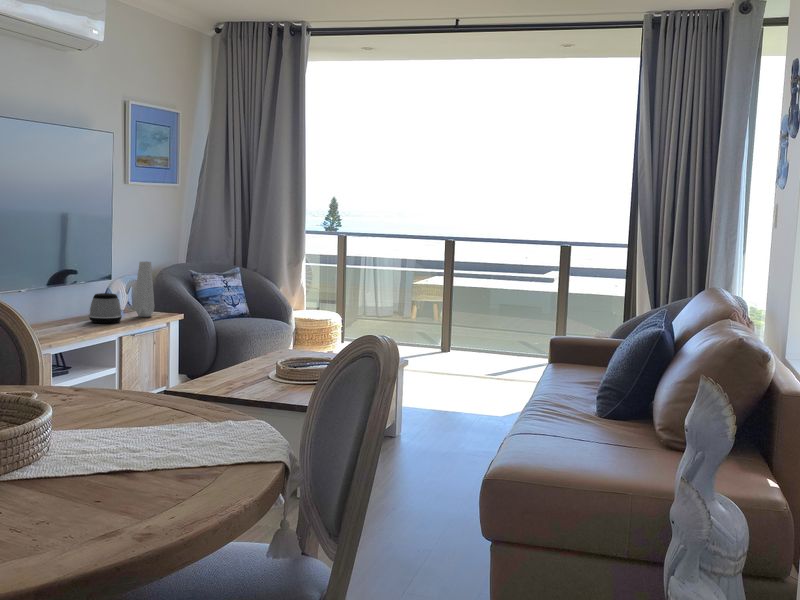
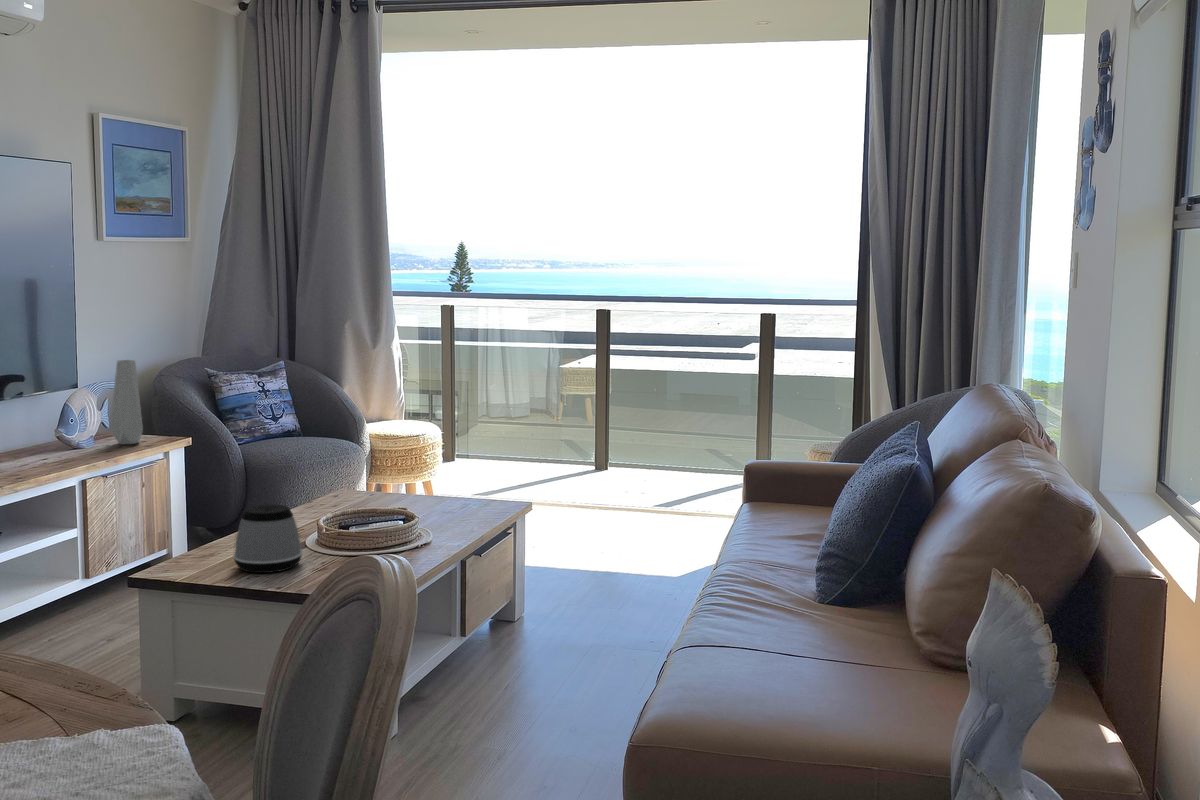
speaker: present [89,293,122,323] -> present [233,505,303,573]

